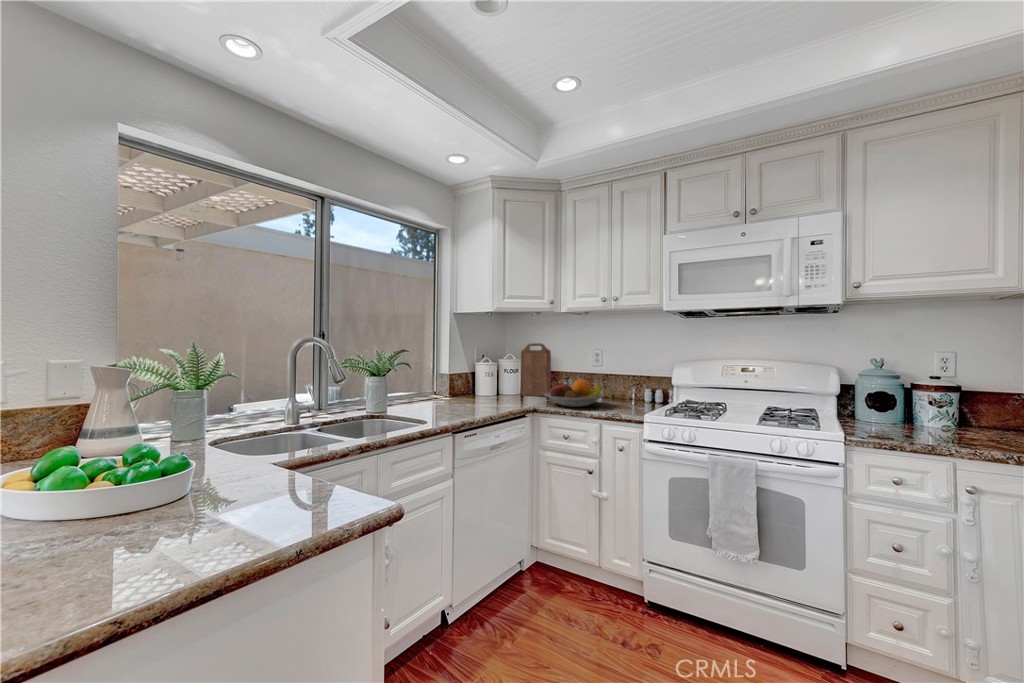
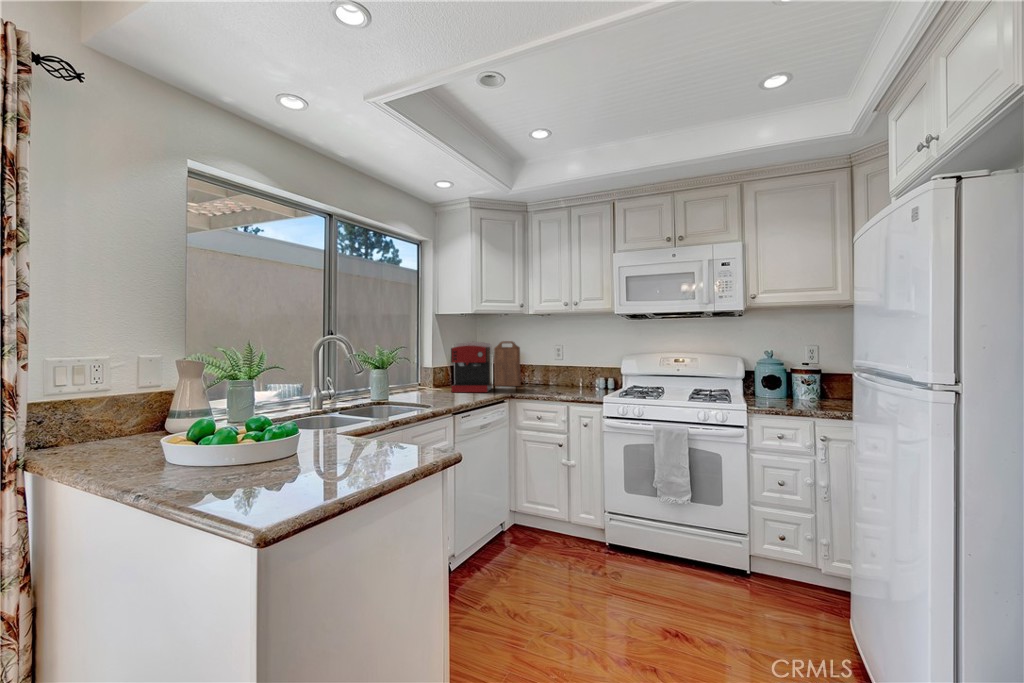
coffee maker: none [465,344,516,404] -> present [451,341,492,392]
fruit bowl: present [544,379,604,407] -> none [519,371,568,393]

